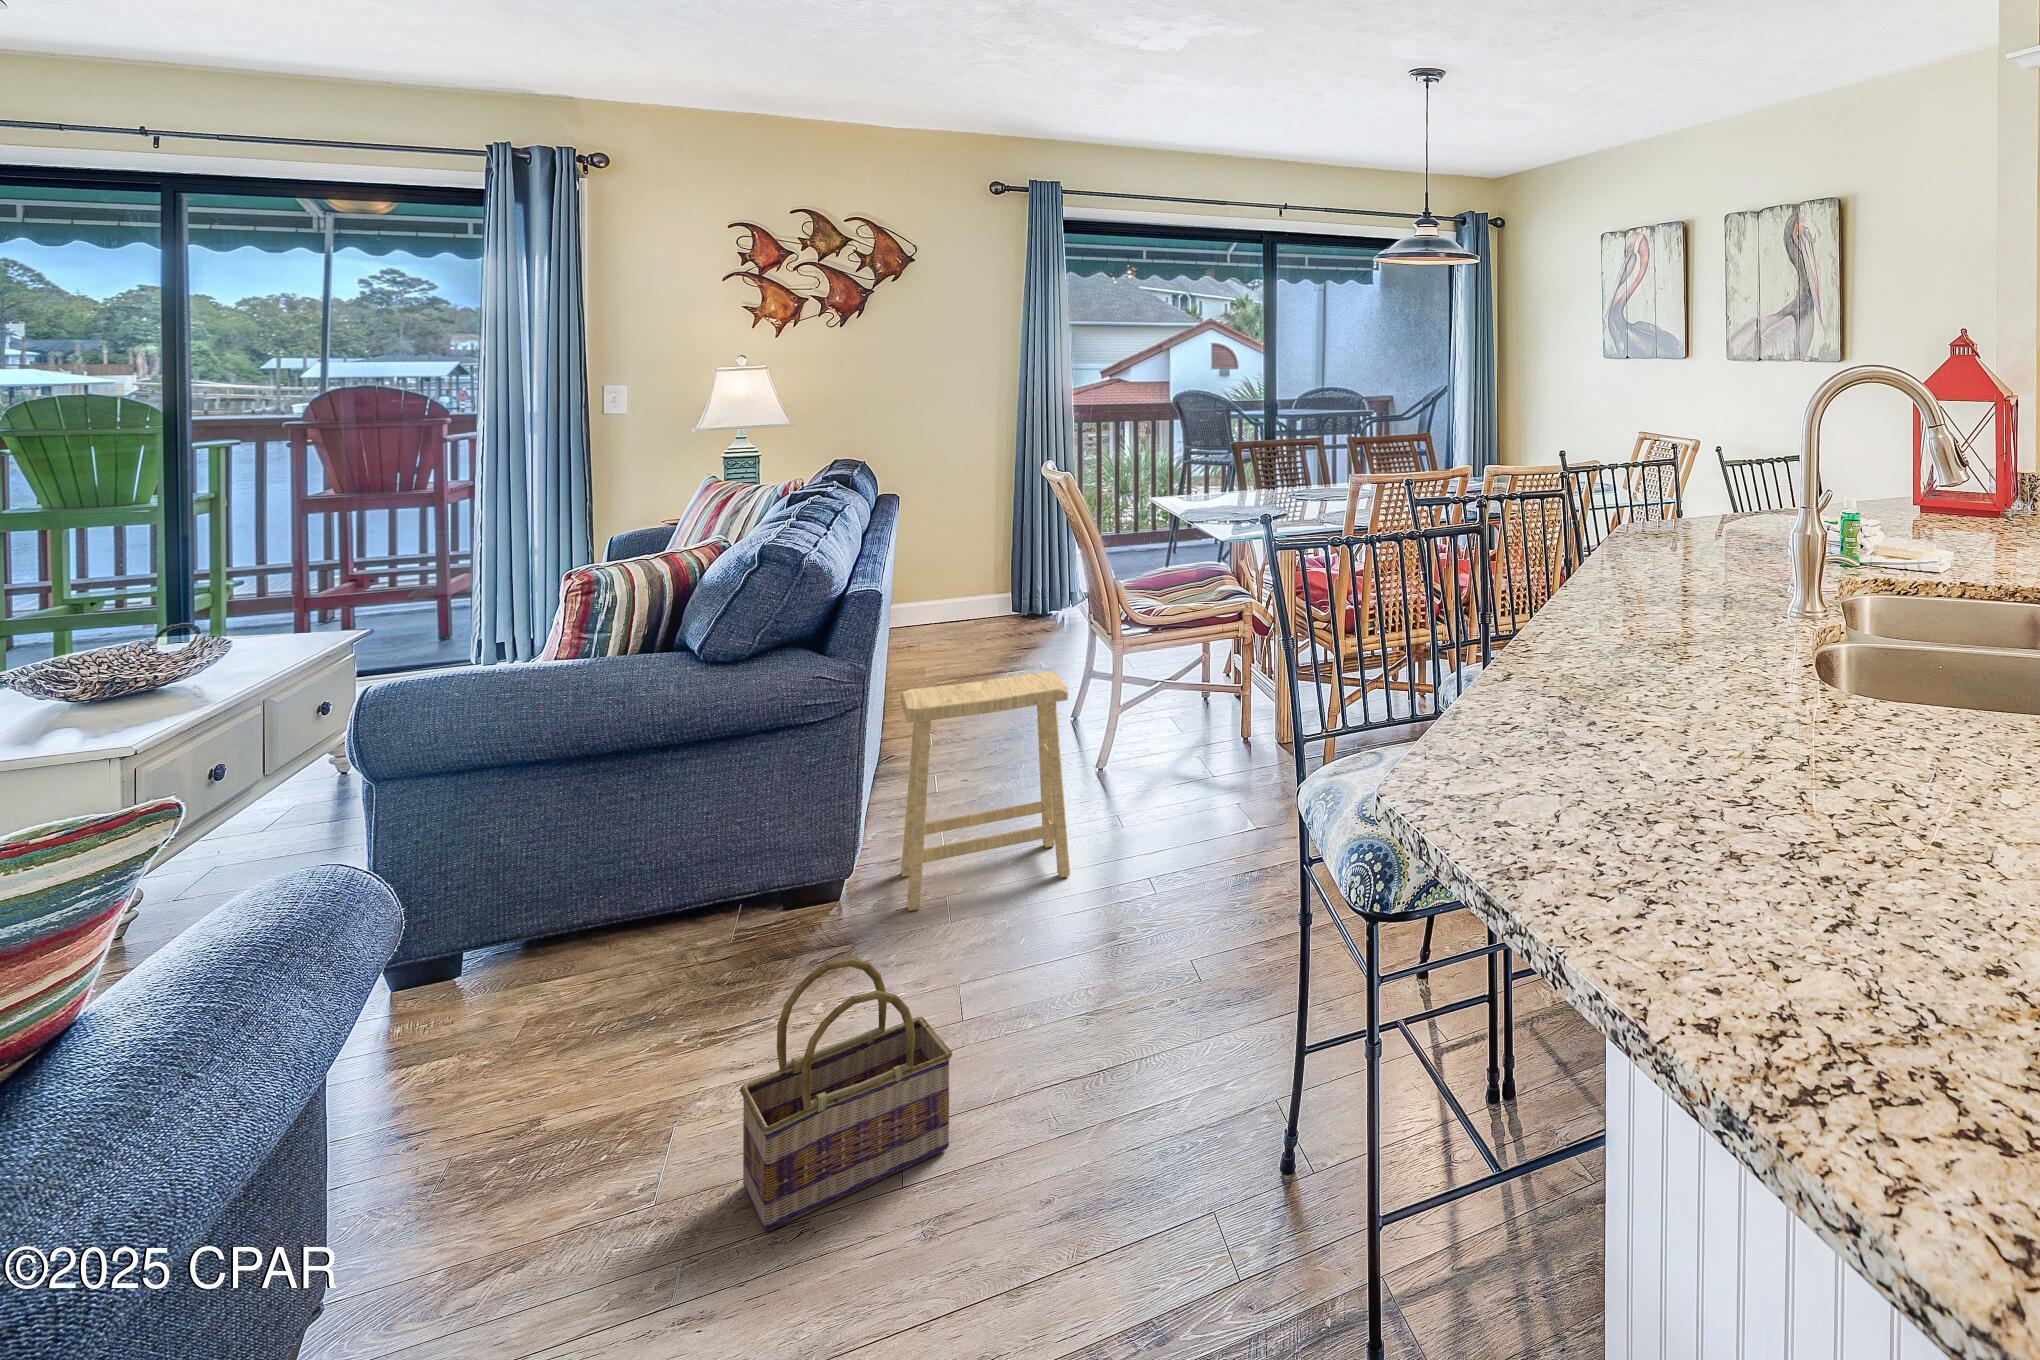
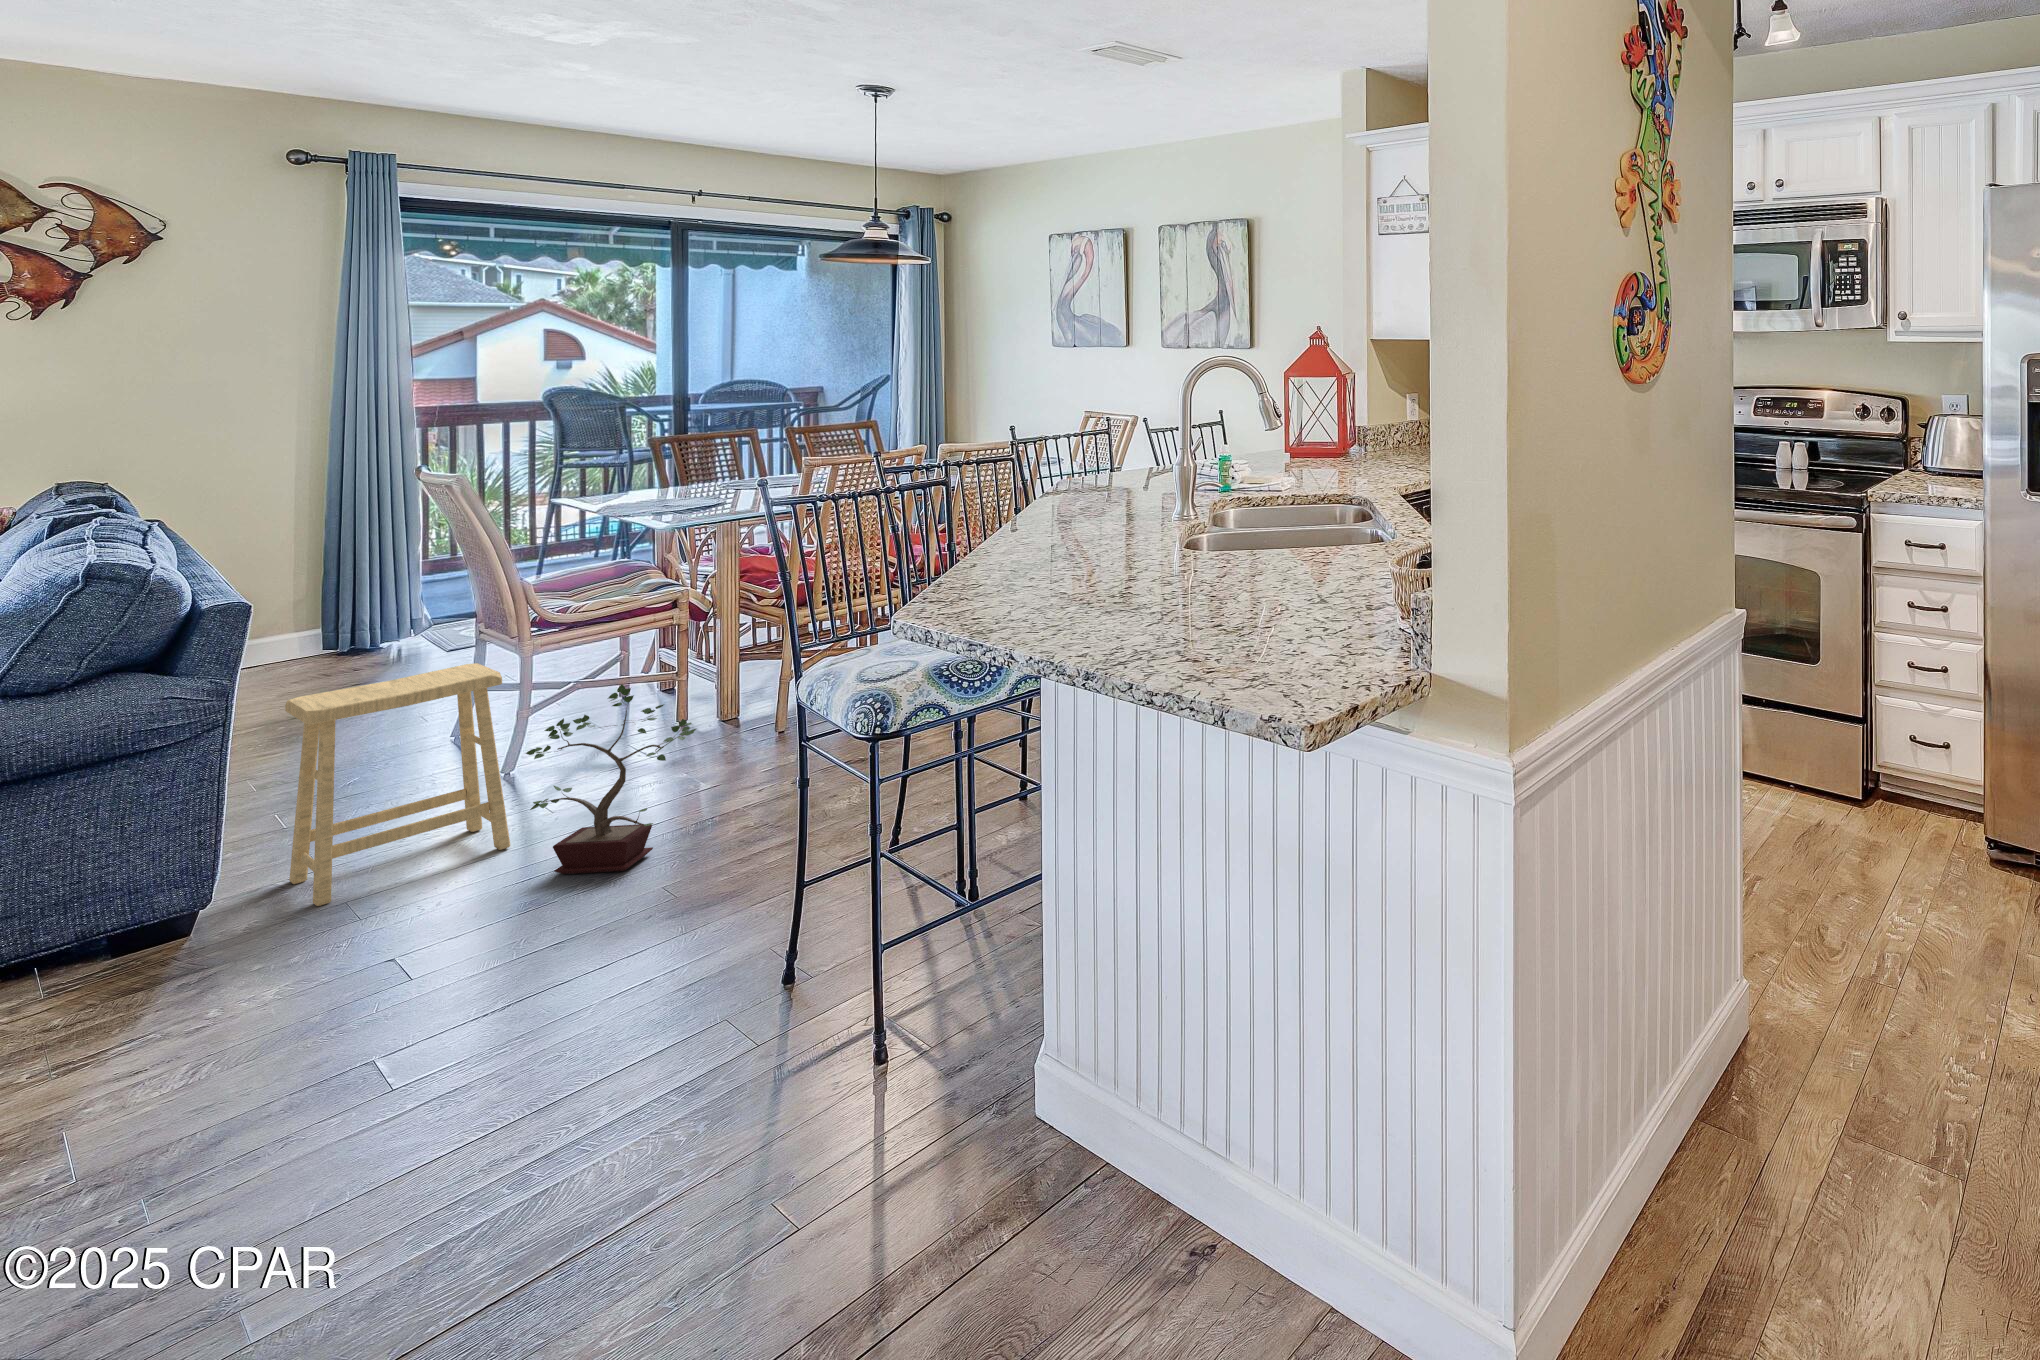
potted plant: none [1074,720,1225,938] -> present [526,684,696,874]
basket: present [740,958,952,1231] -> none [214,901,452,1128]

